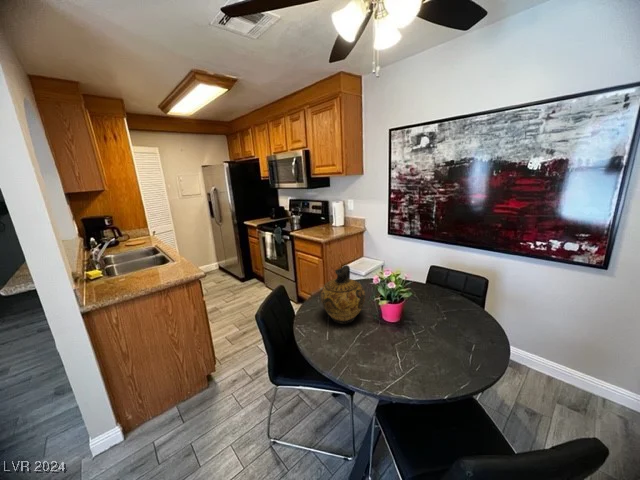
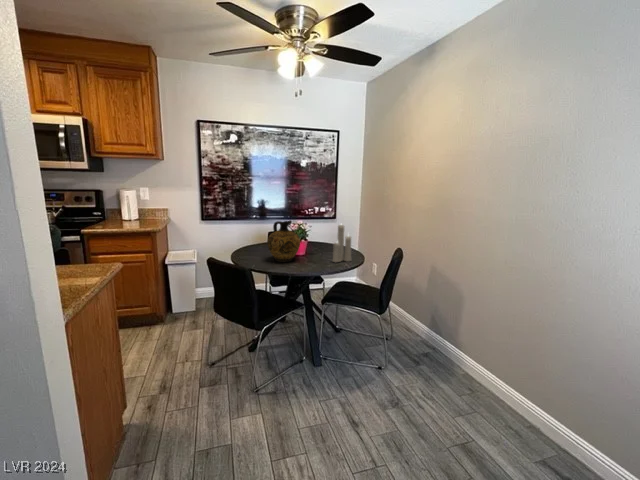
candle: none [374,293,412,380] -> present [333,225,351,262]

